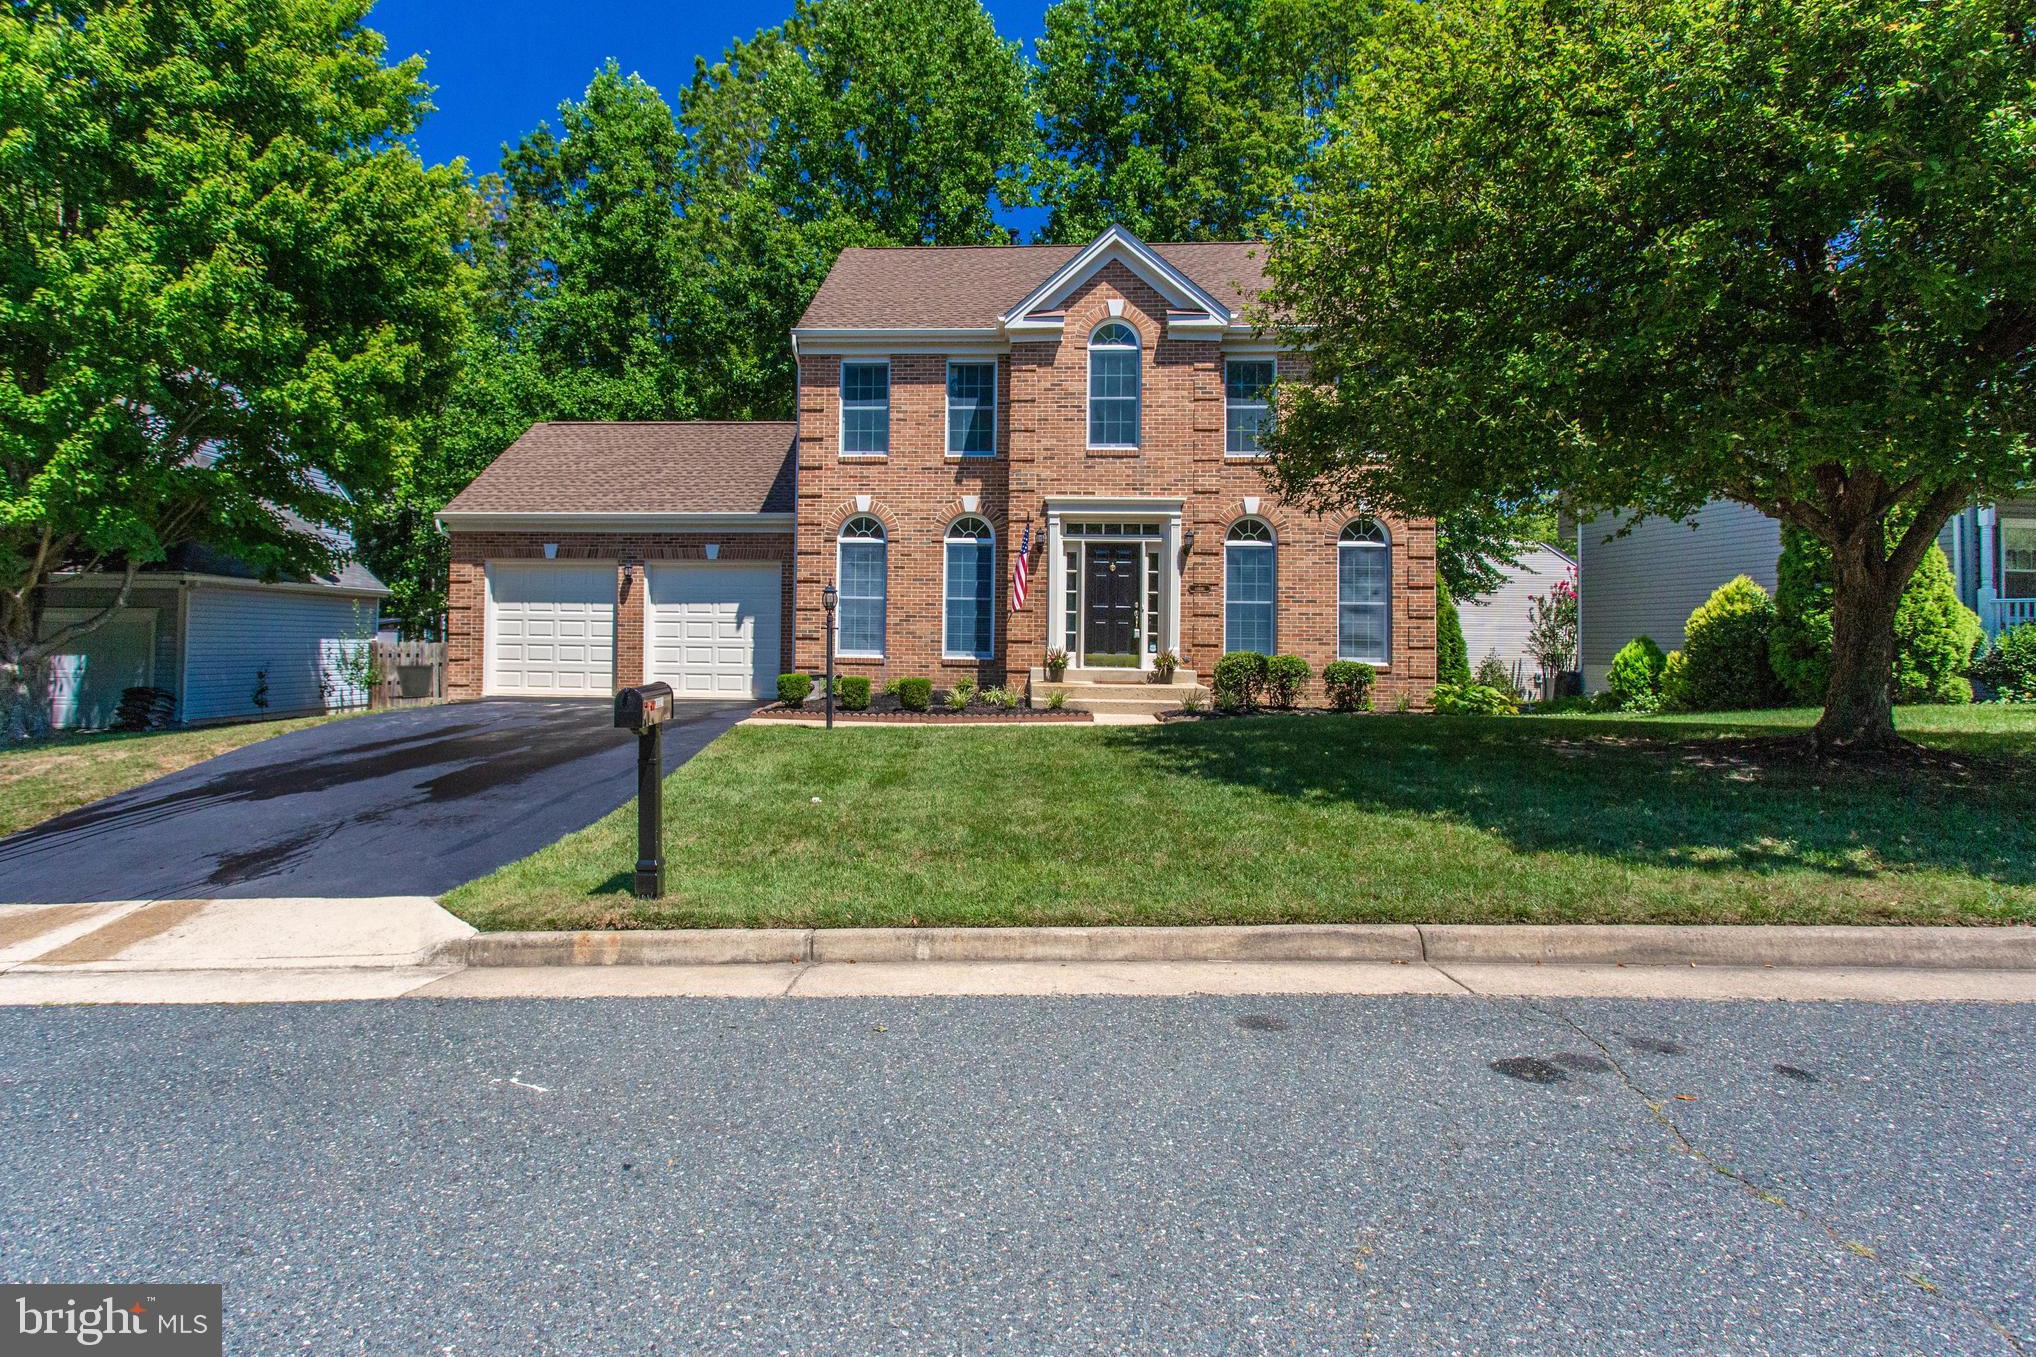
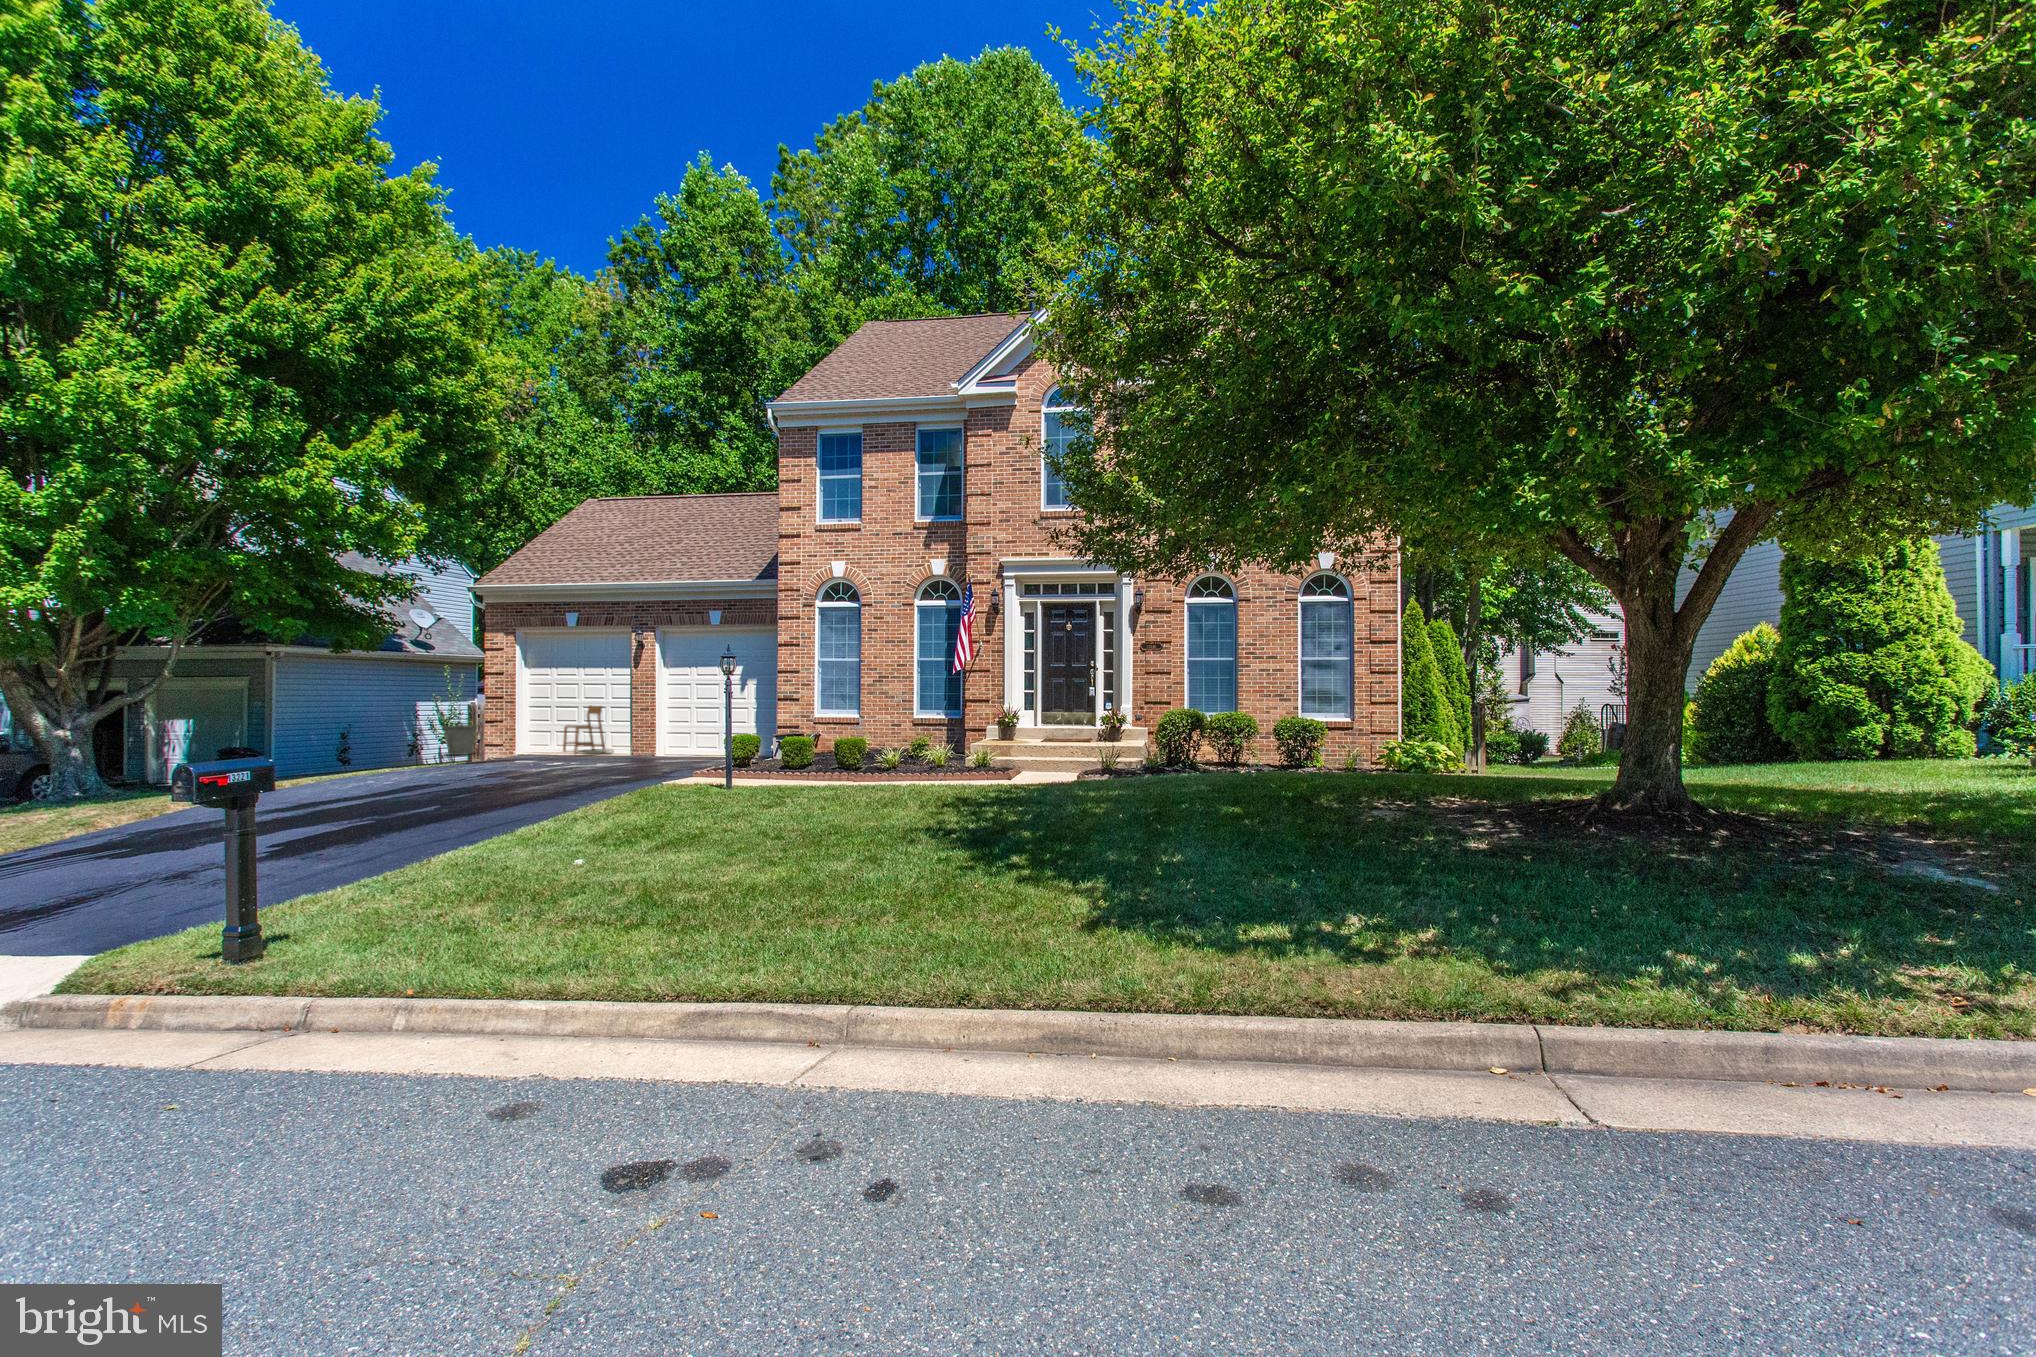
bench: none [535,644,588,697] -> present [563,706,606,754]

